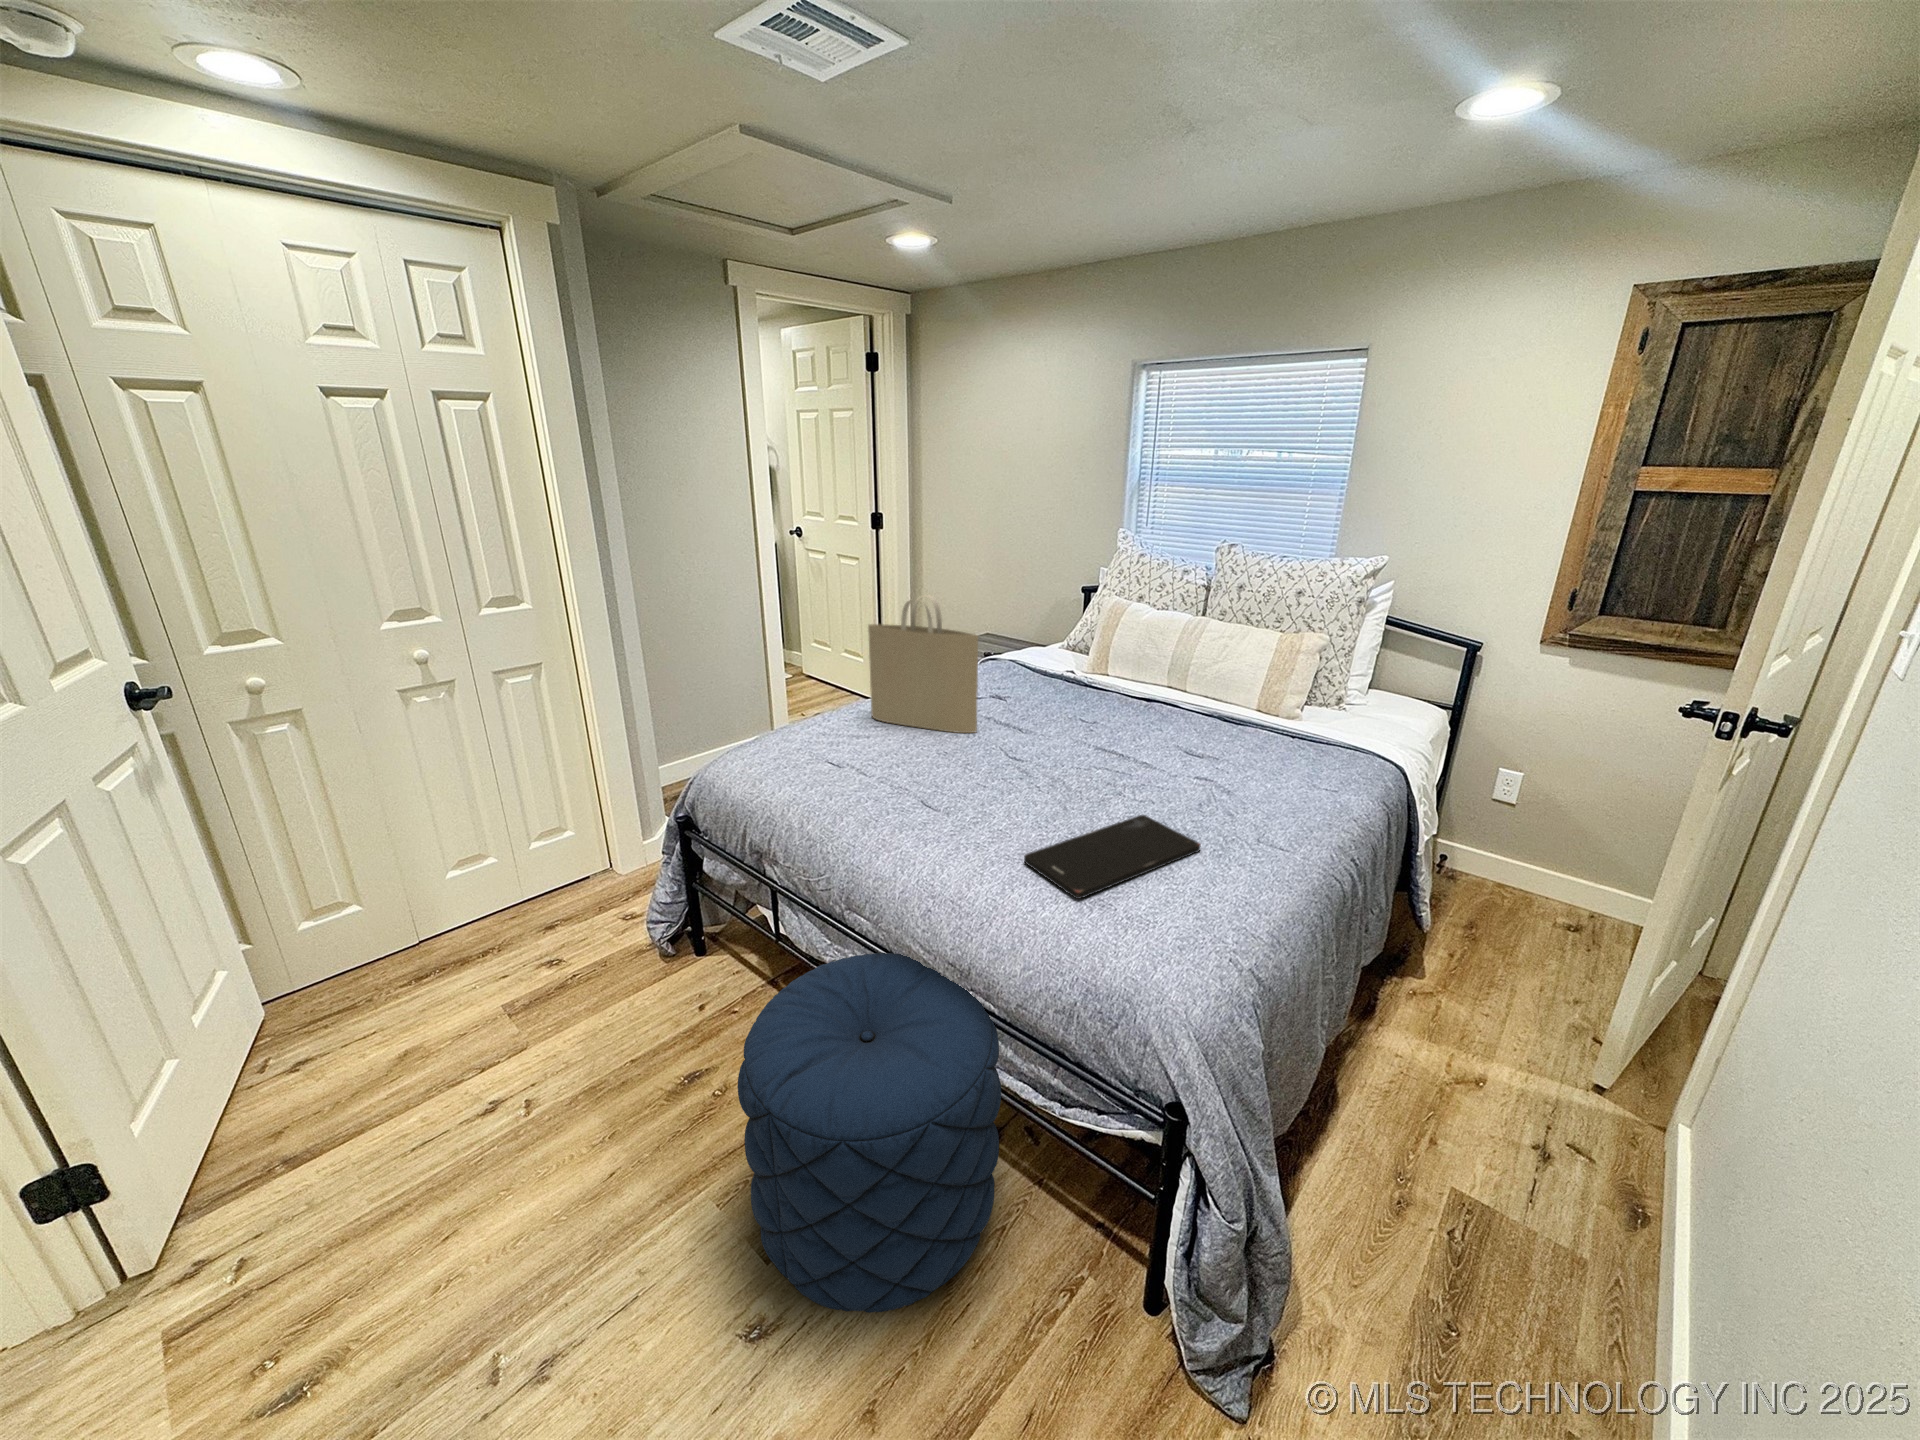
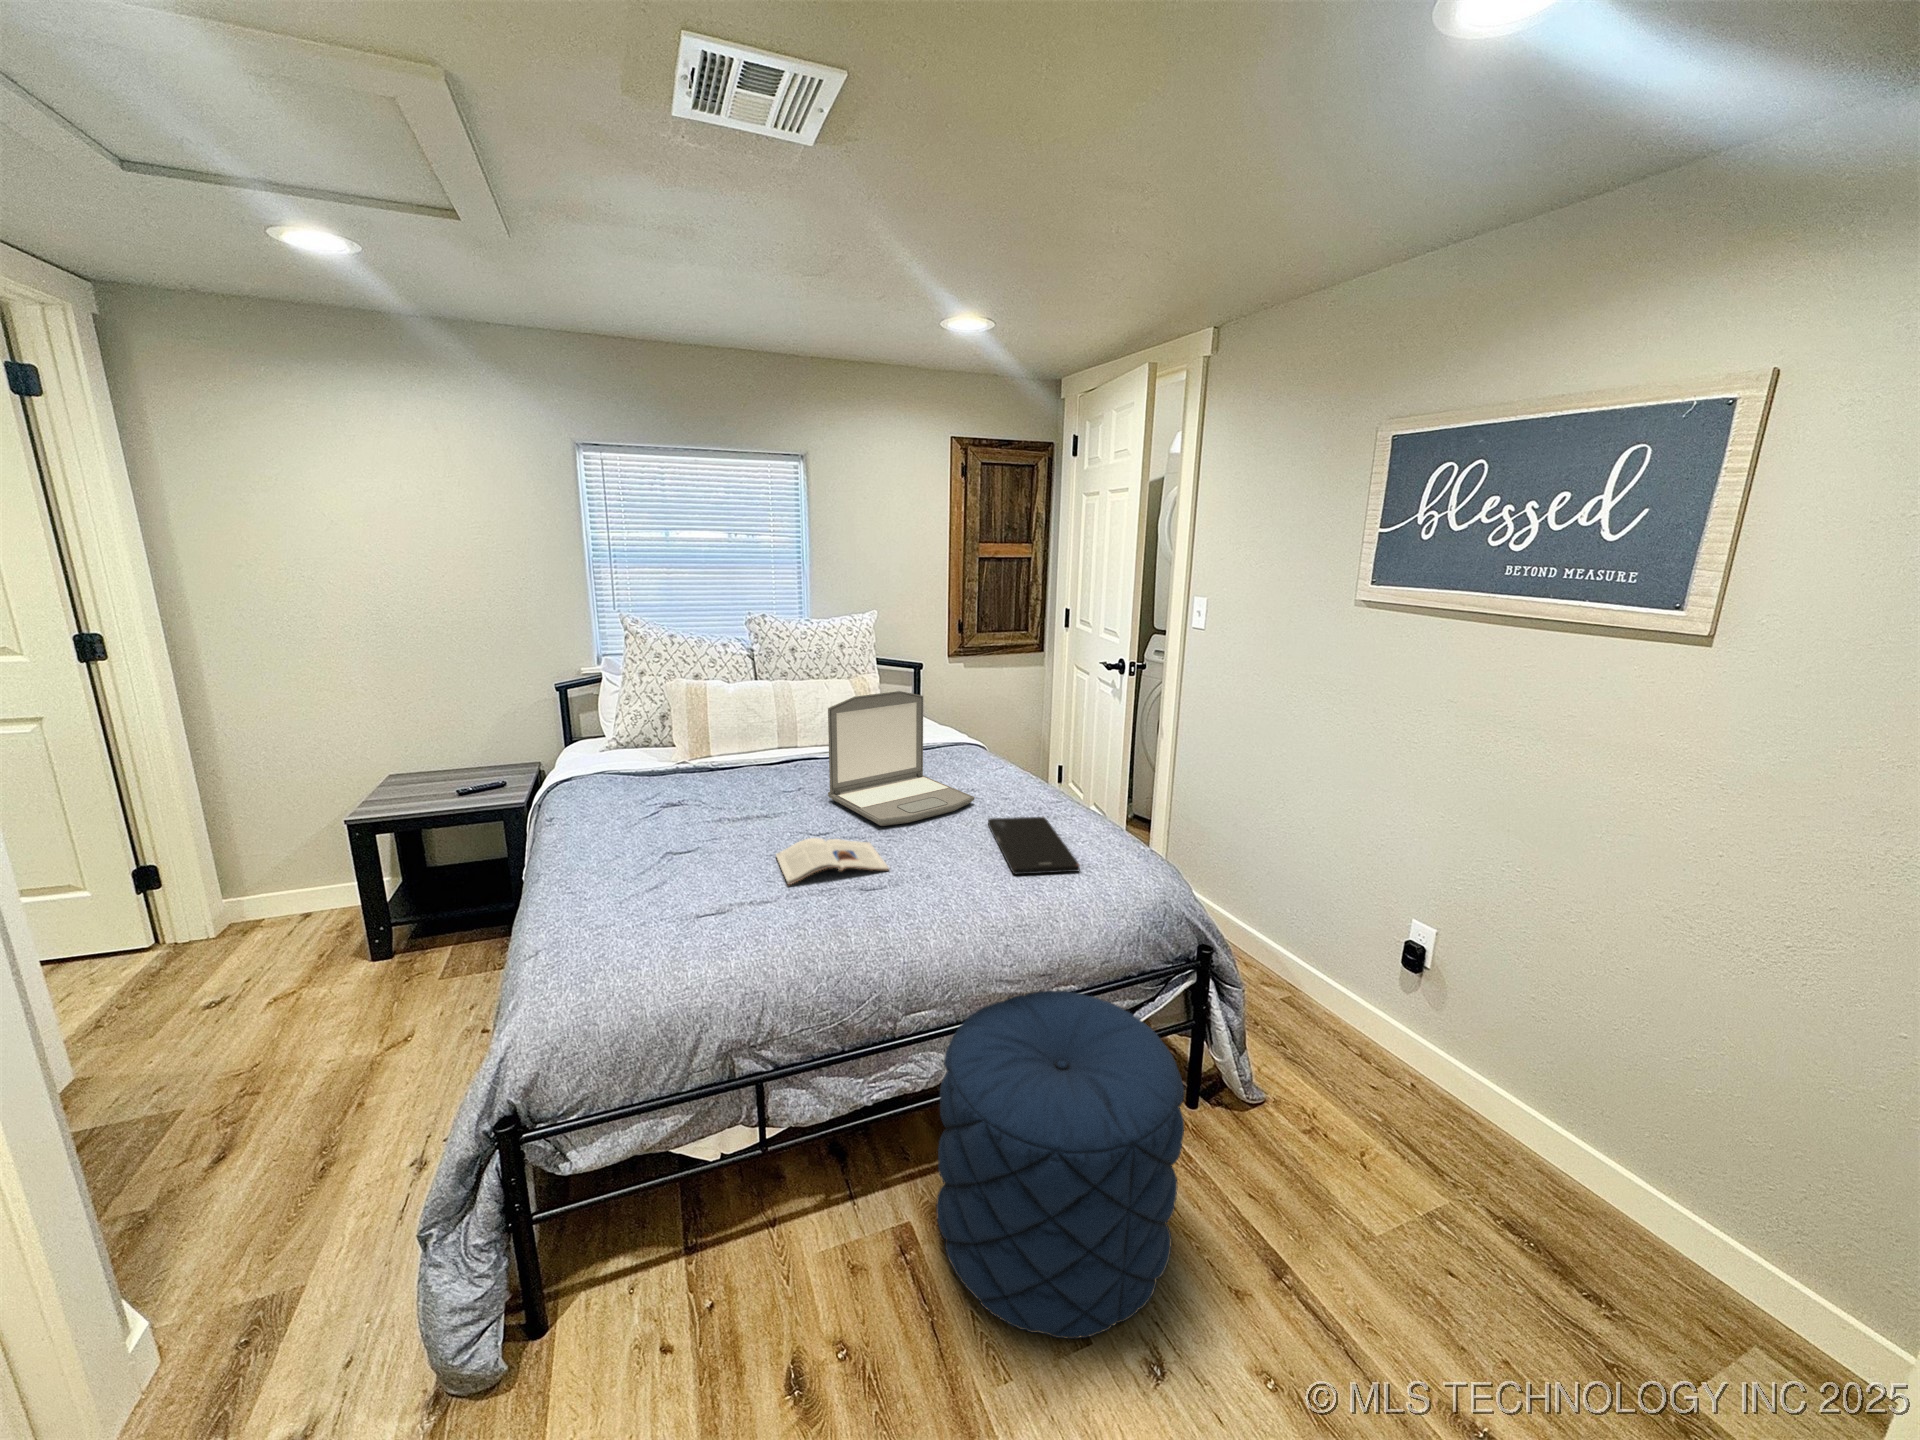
tote bag: present [868,595,978,733] -> none [593,696,742,868]
laptop: none [1050,637,1218,798] -> present [828,691,974,826]
magazine: none [899,750,1015,802] -> present [776,838,889,885]

